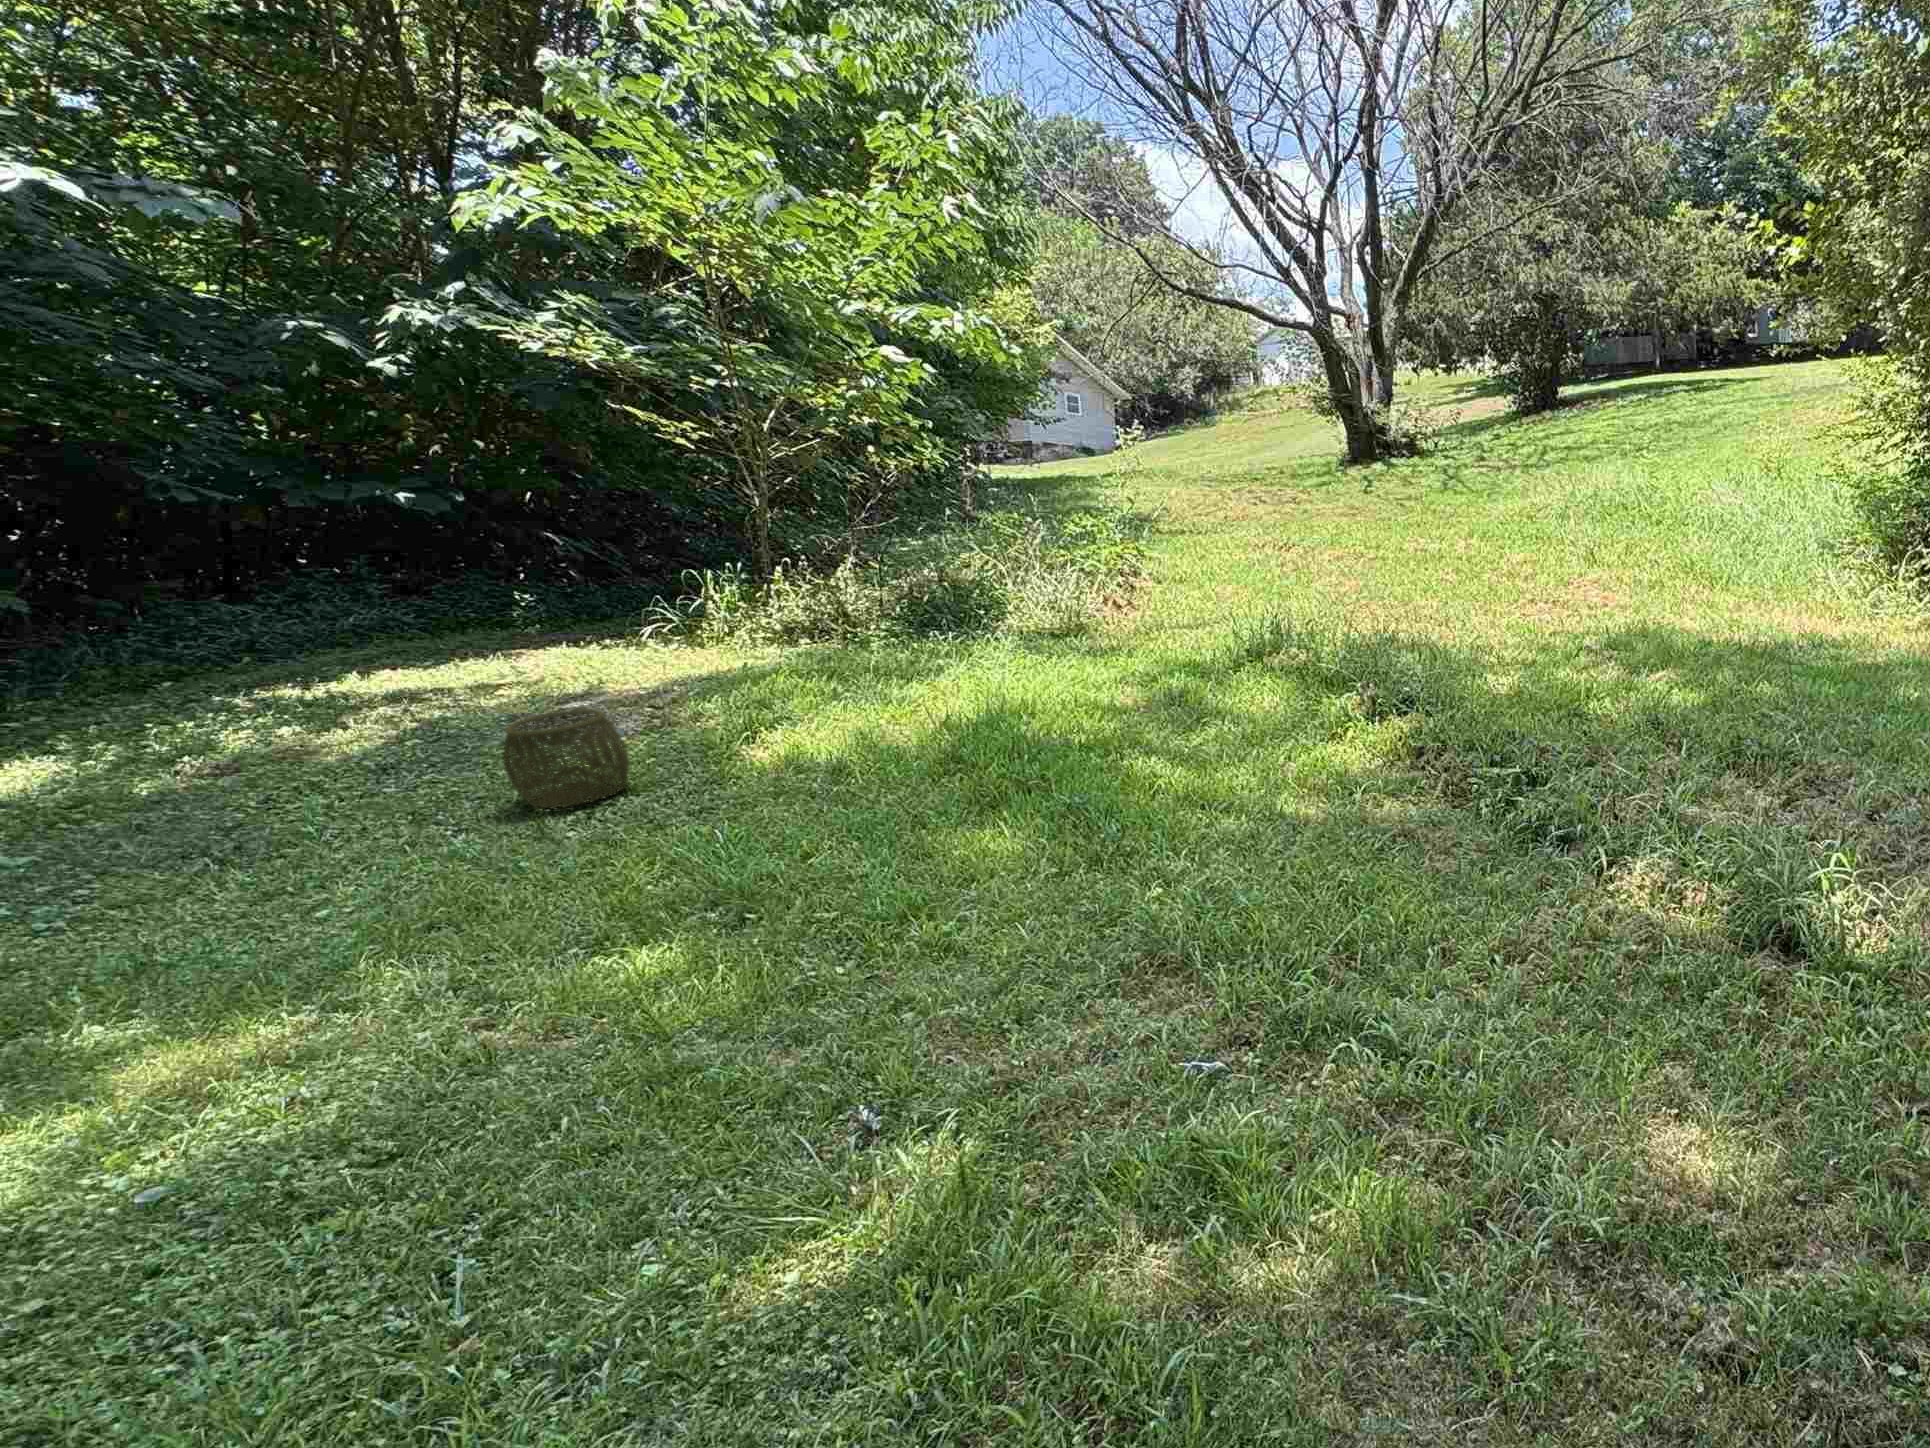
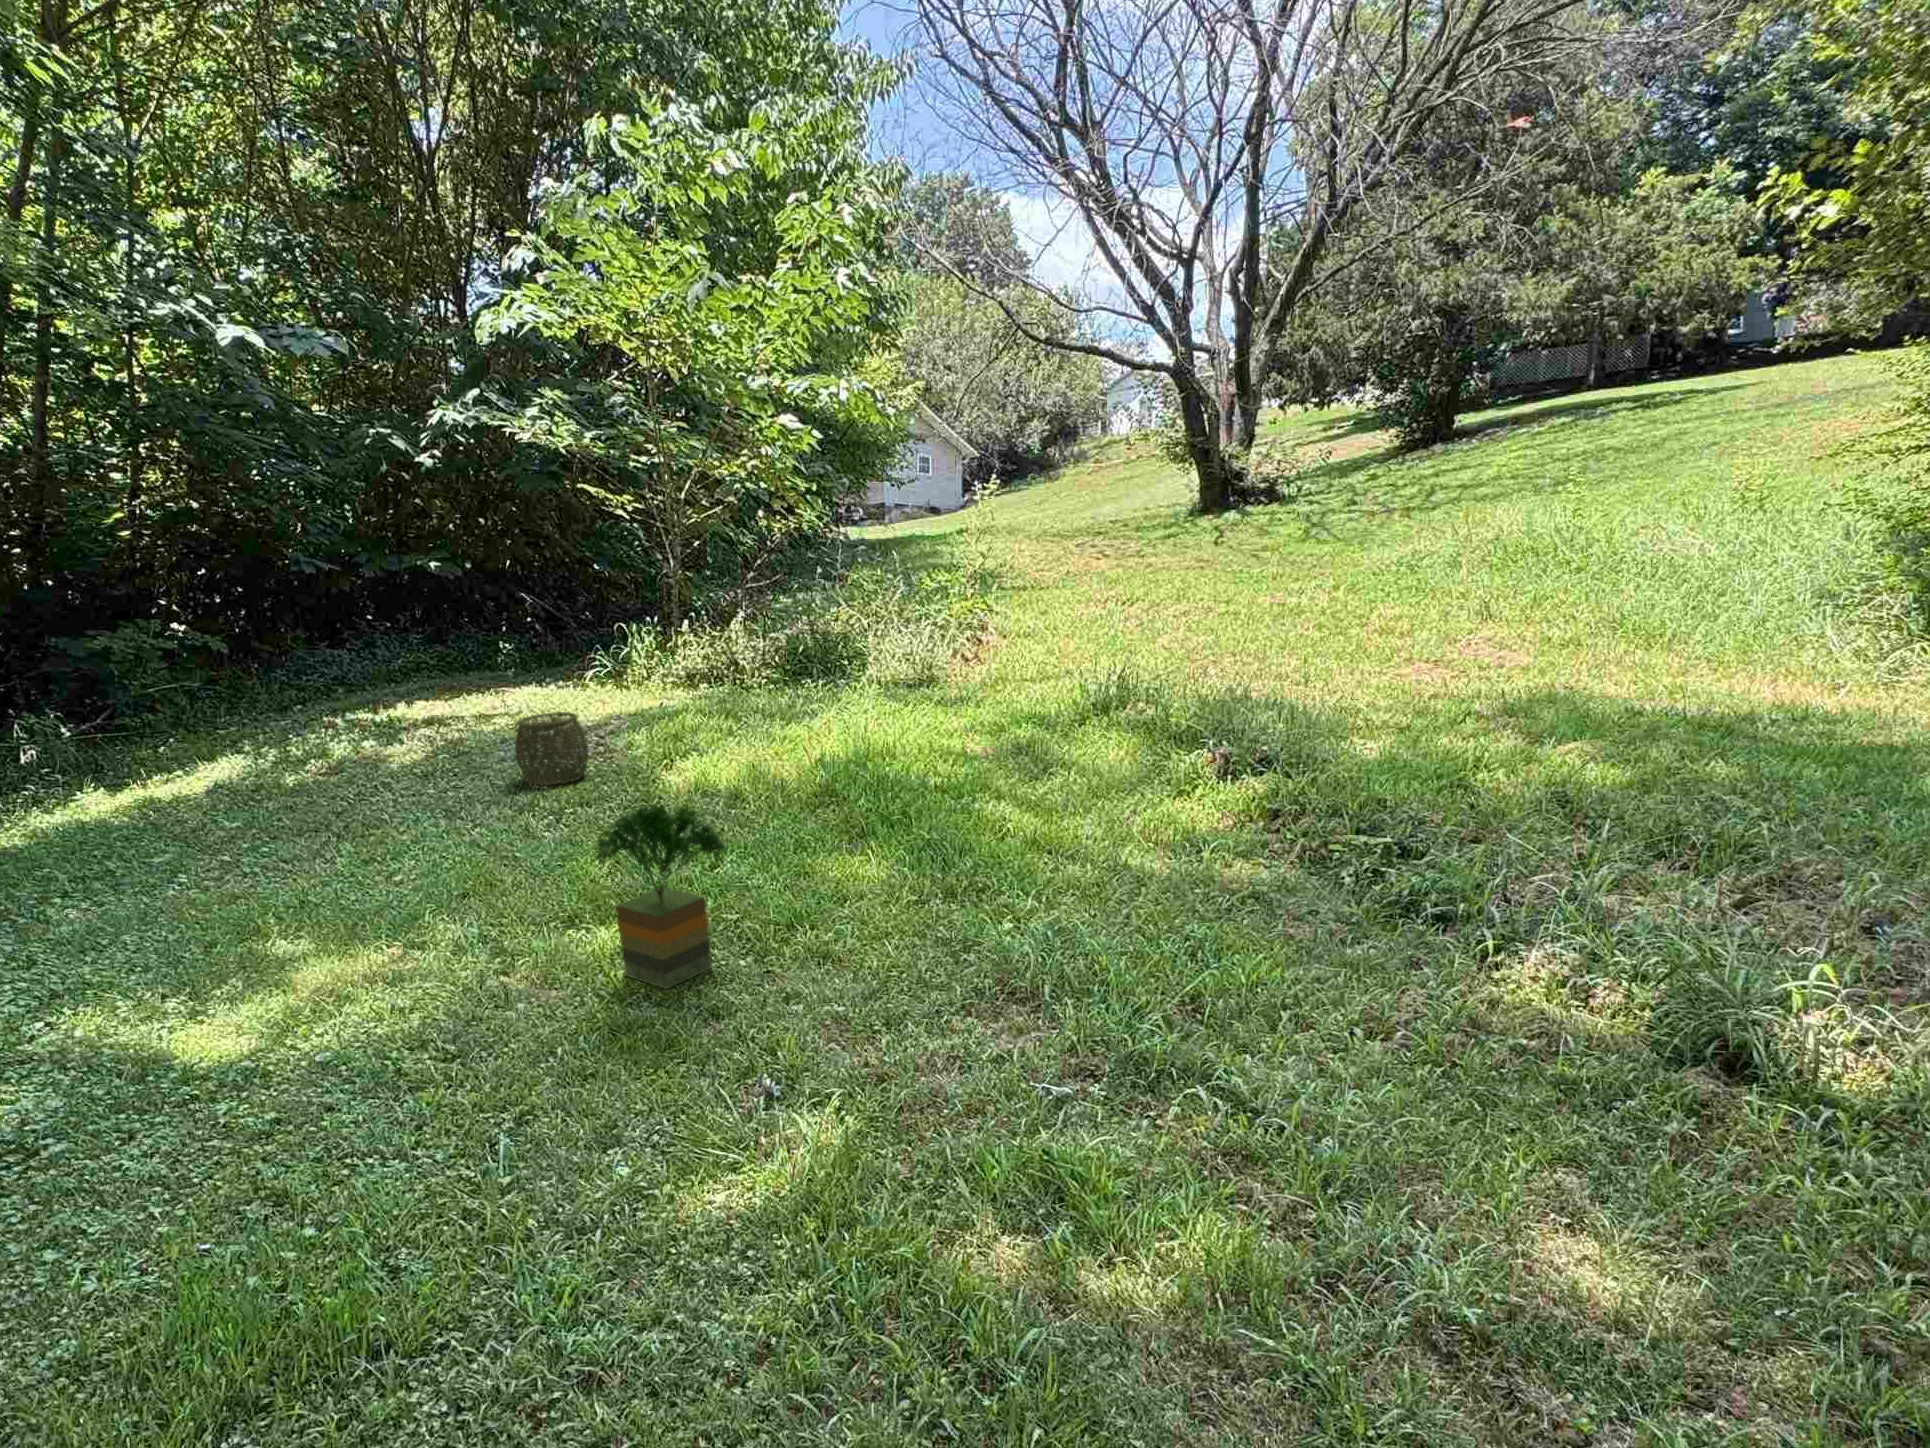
potted tree: none [542,884,783,1144] -> present [594,804,729,989]

